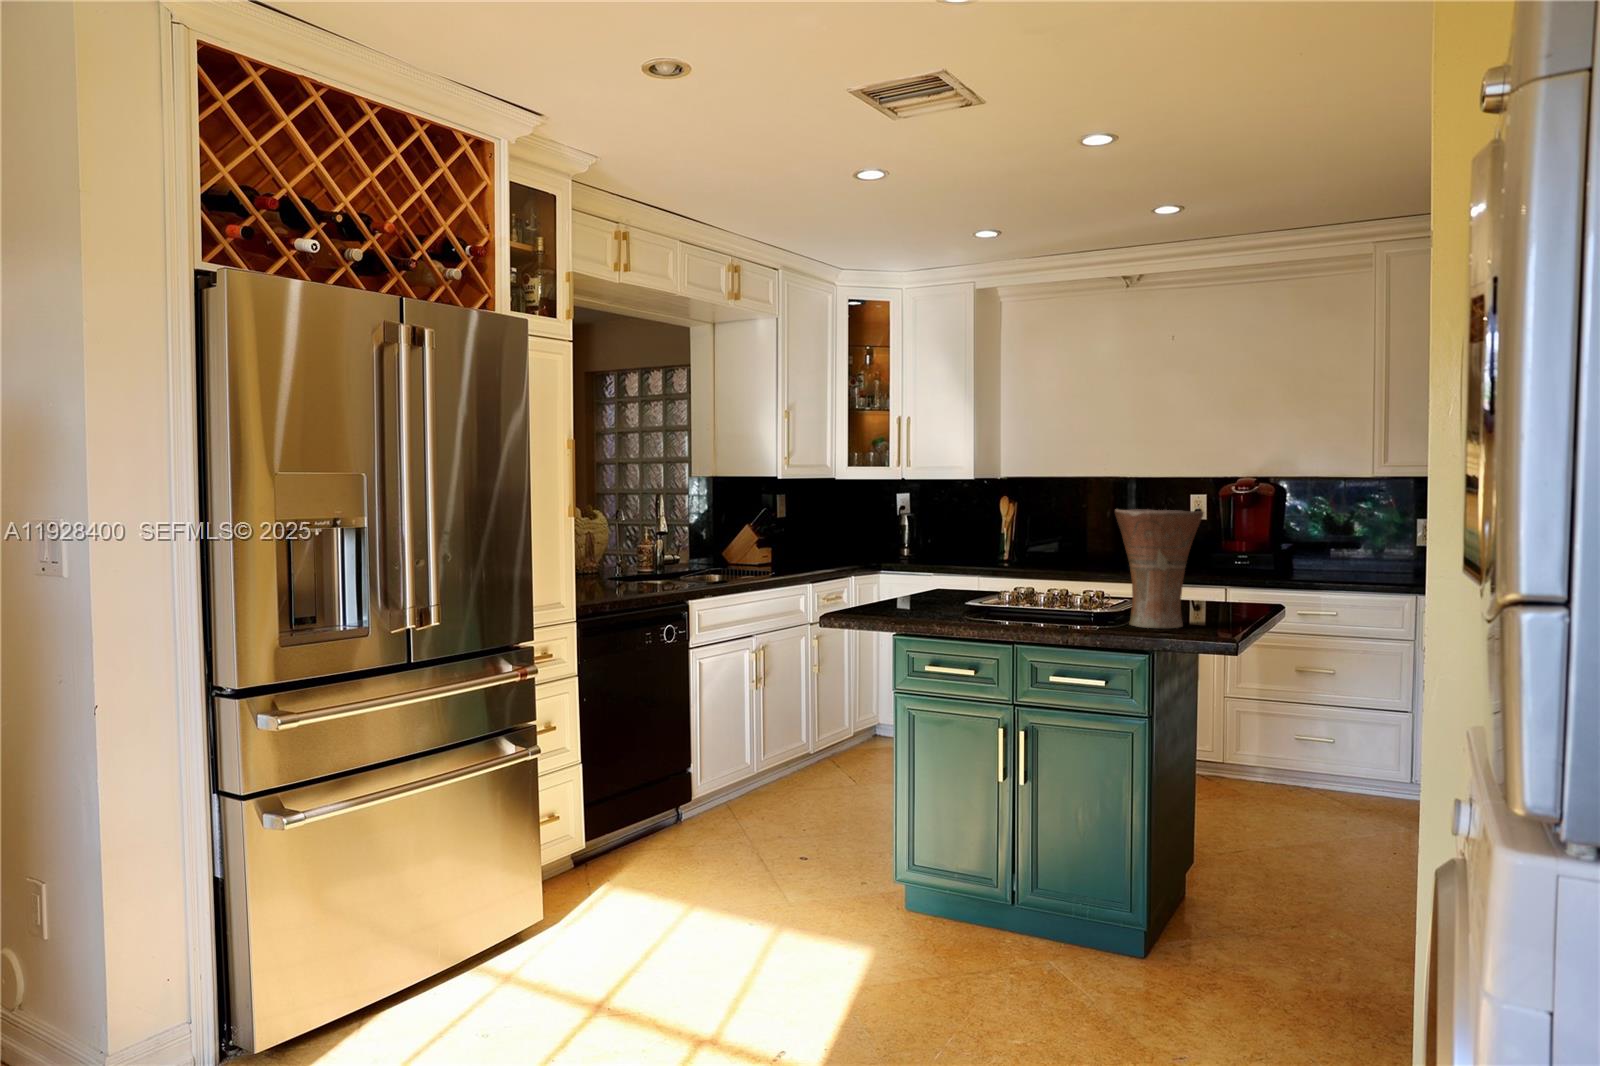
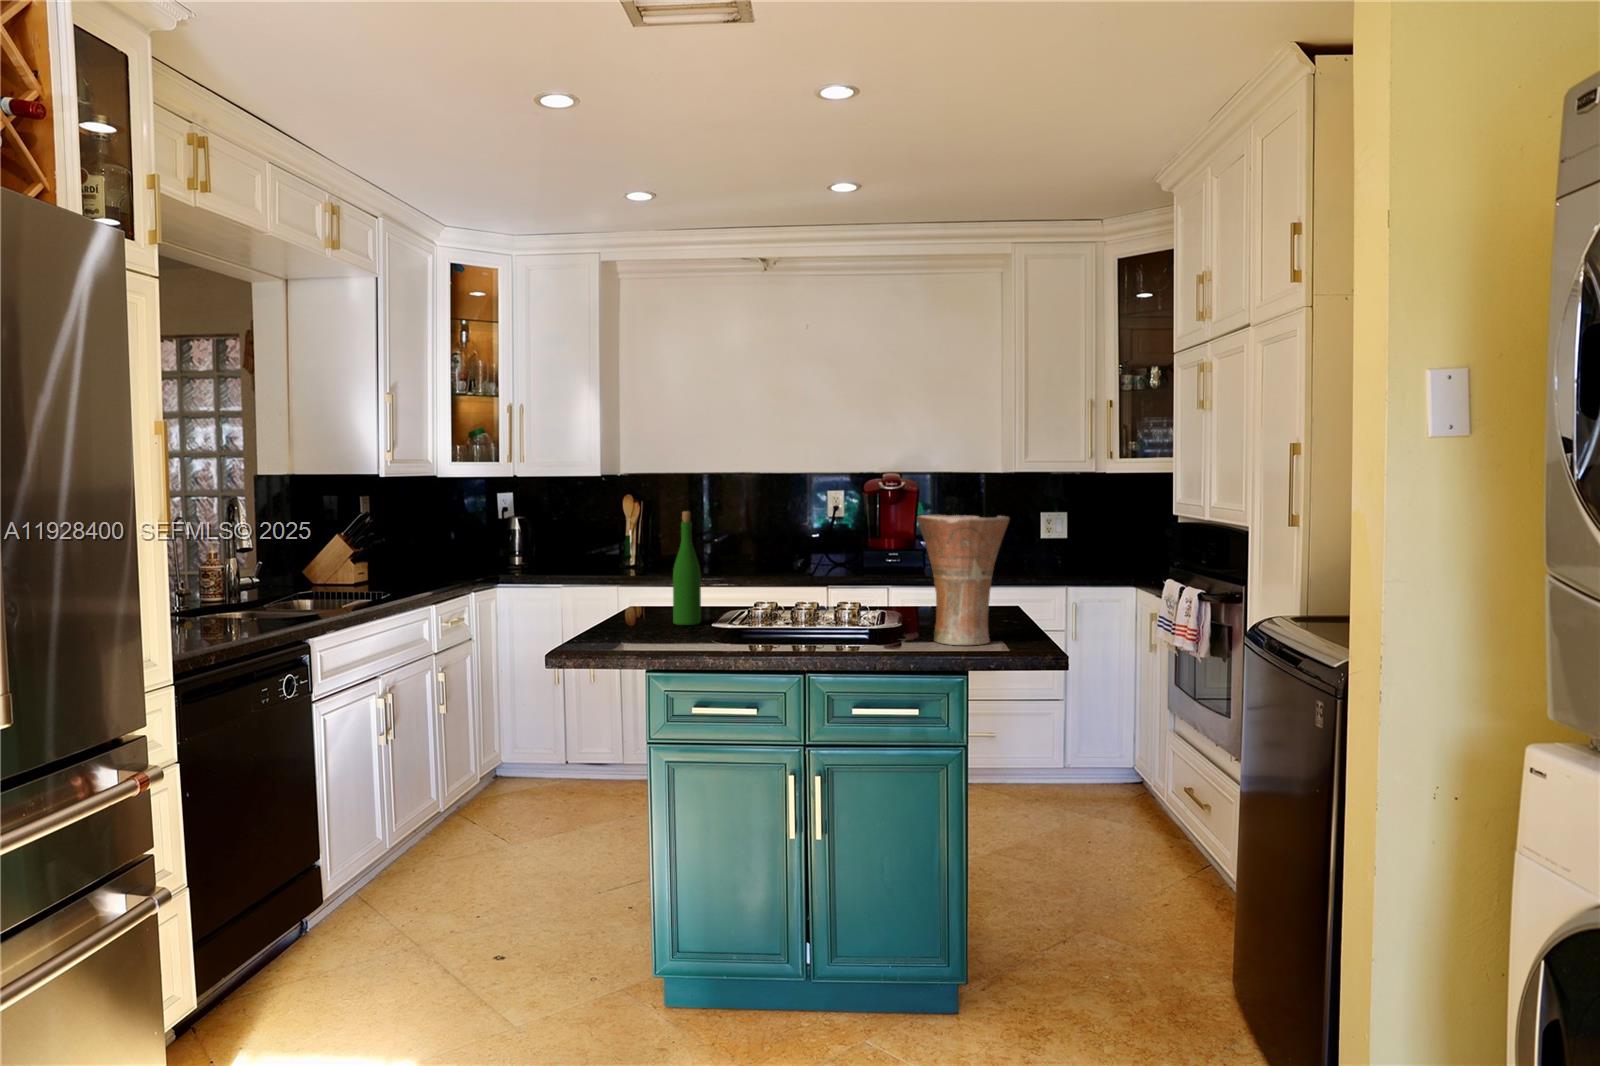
wine bottle: none [935,505,960,602] -> present [673,511,701,625]

